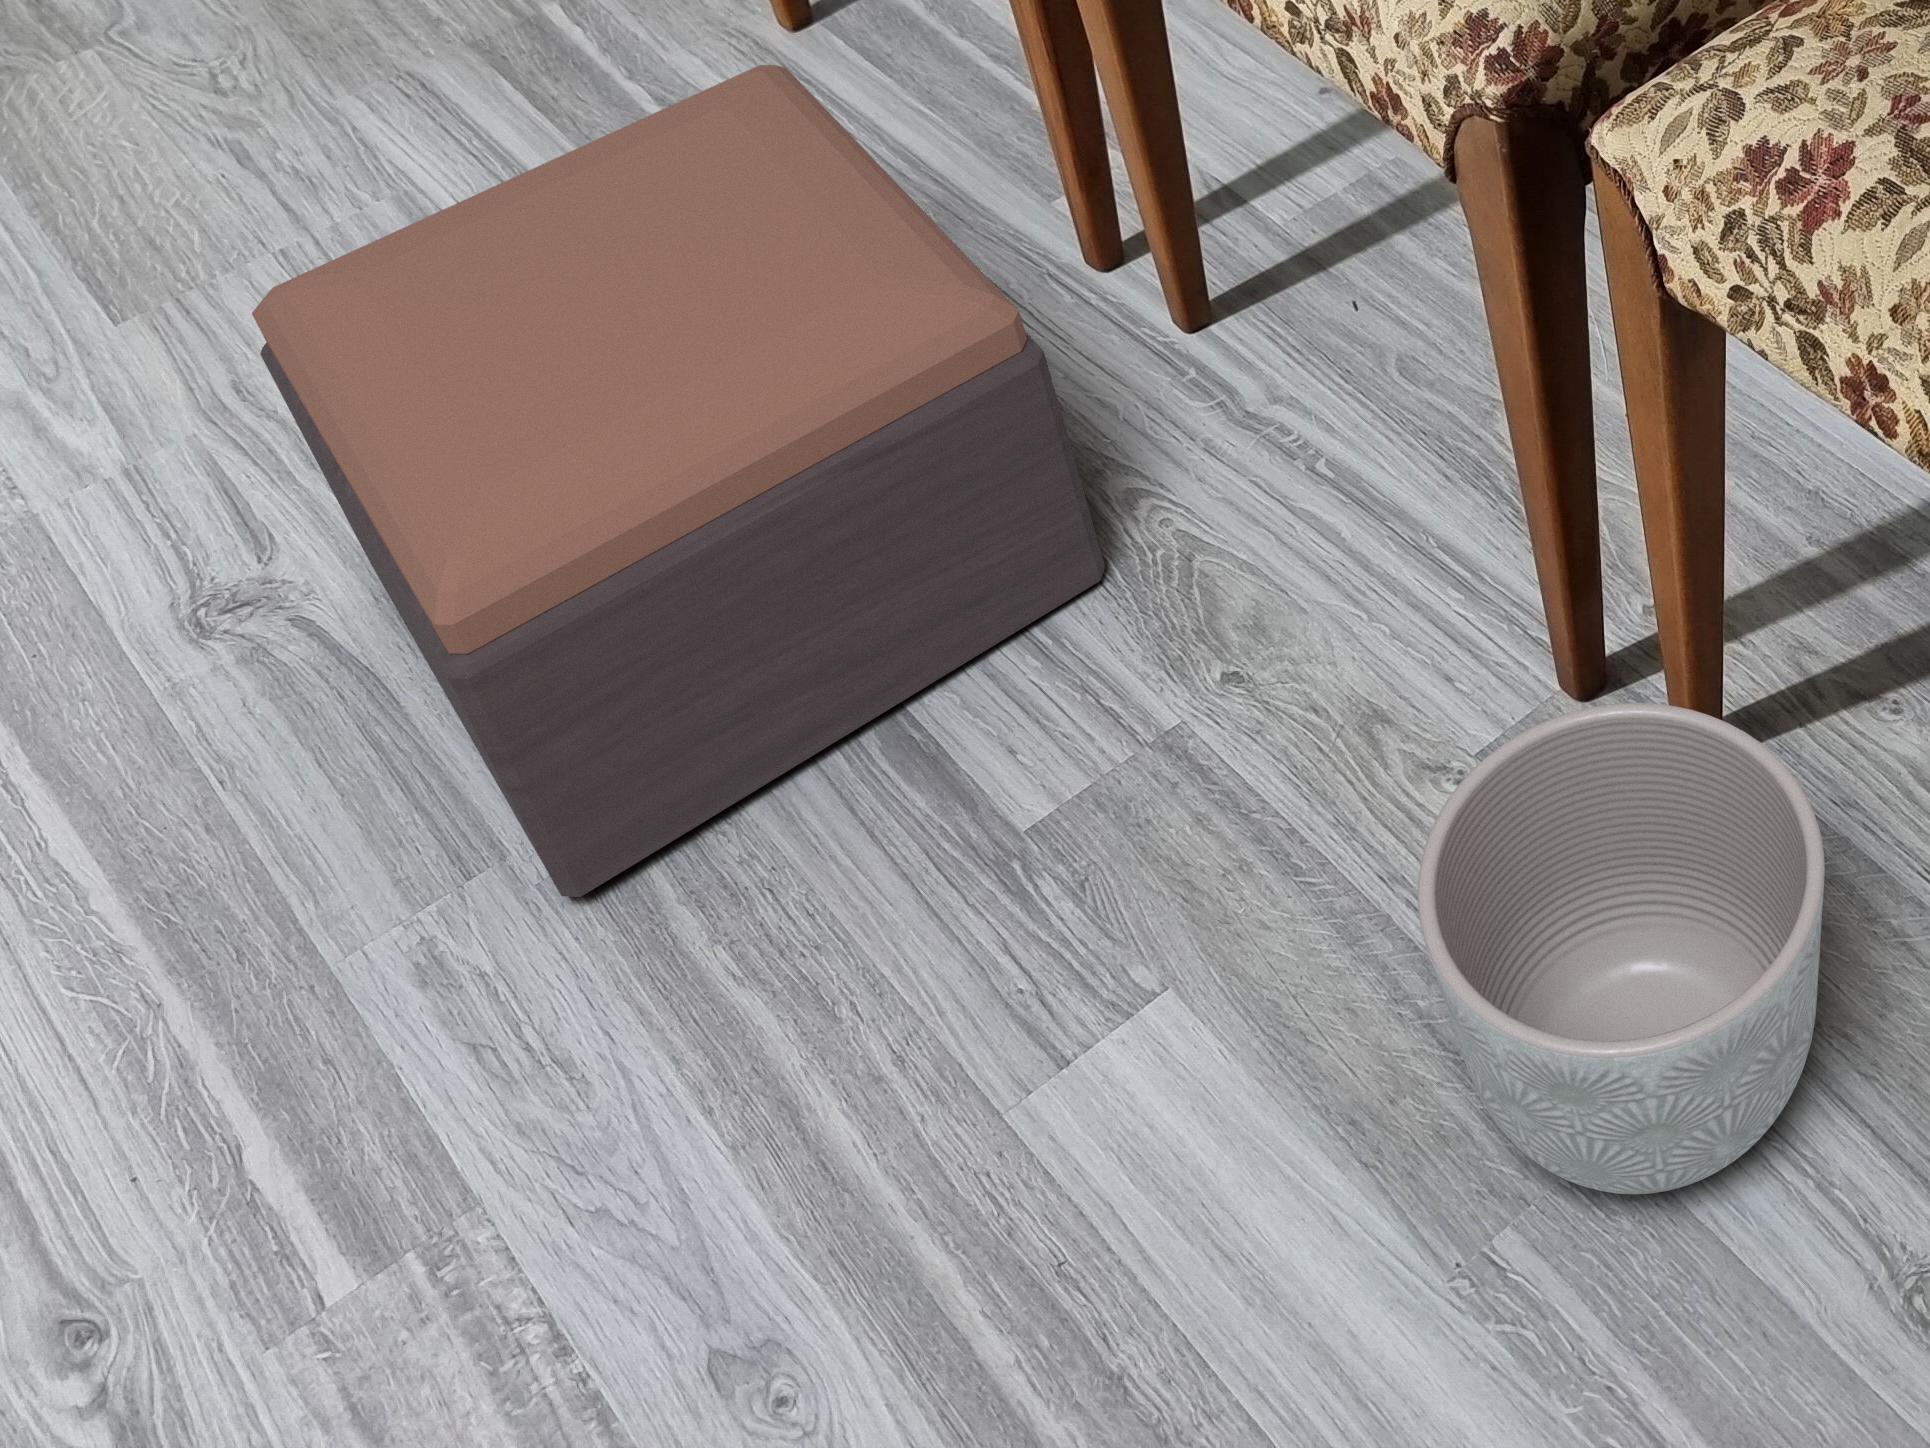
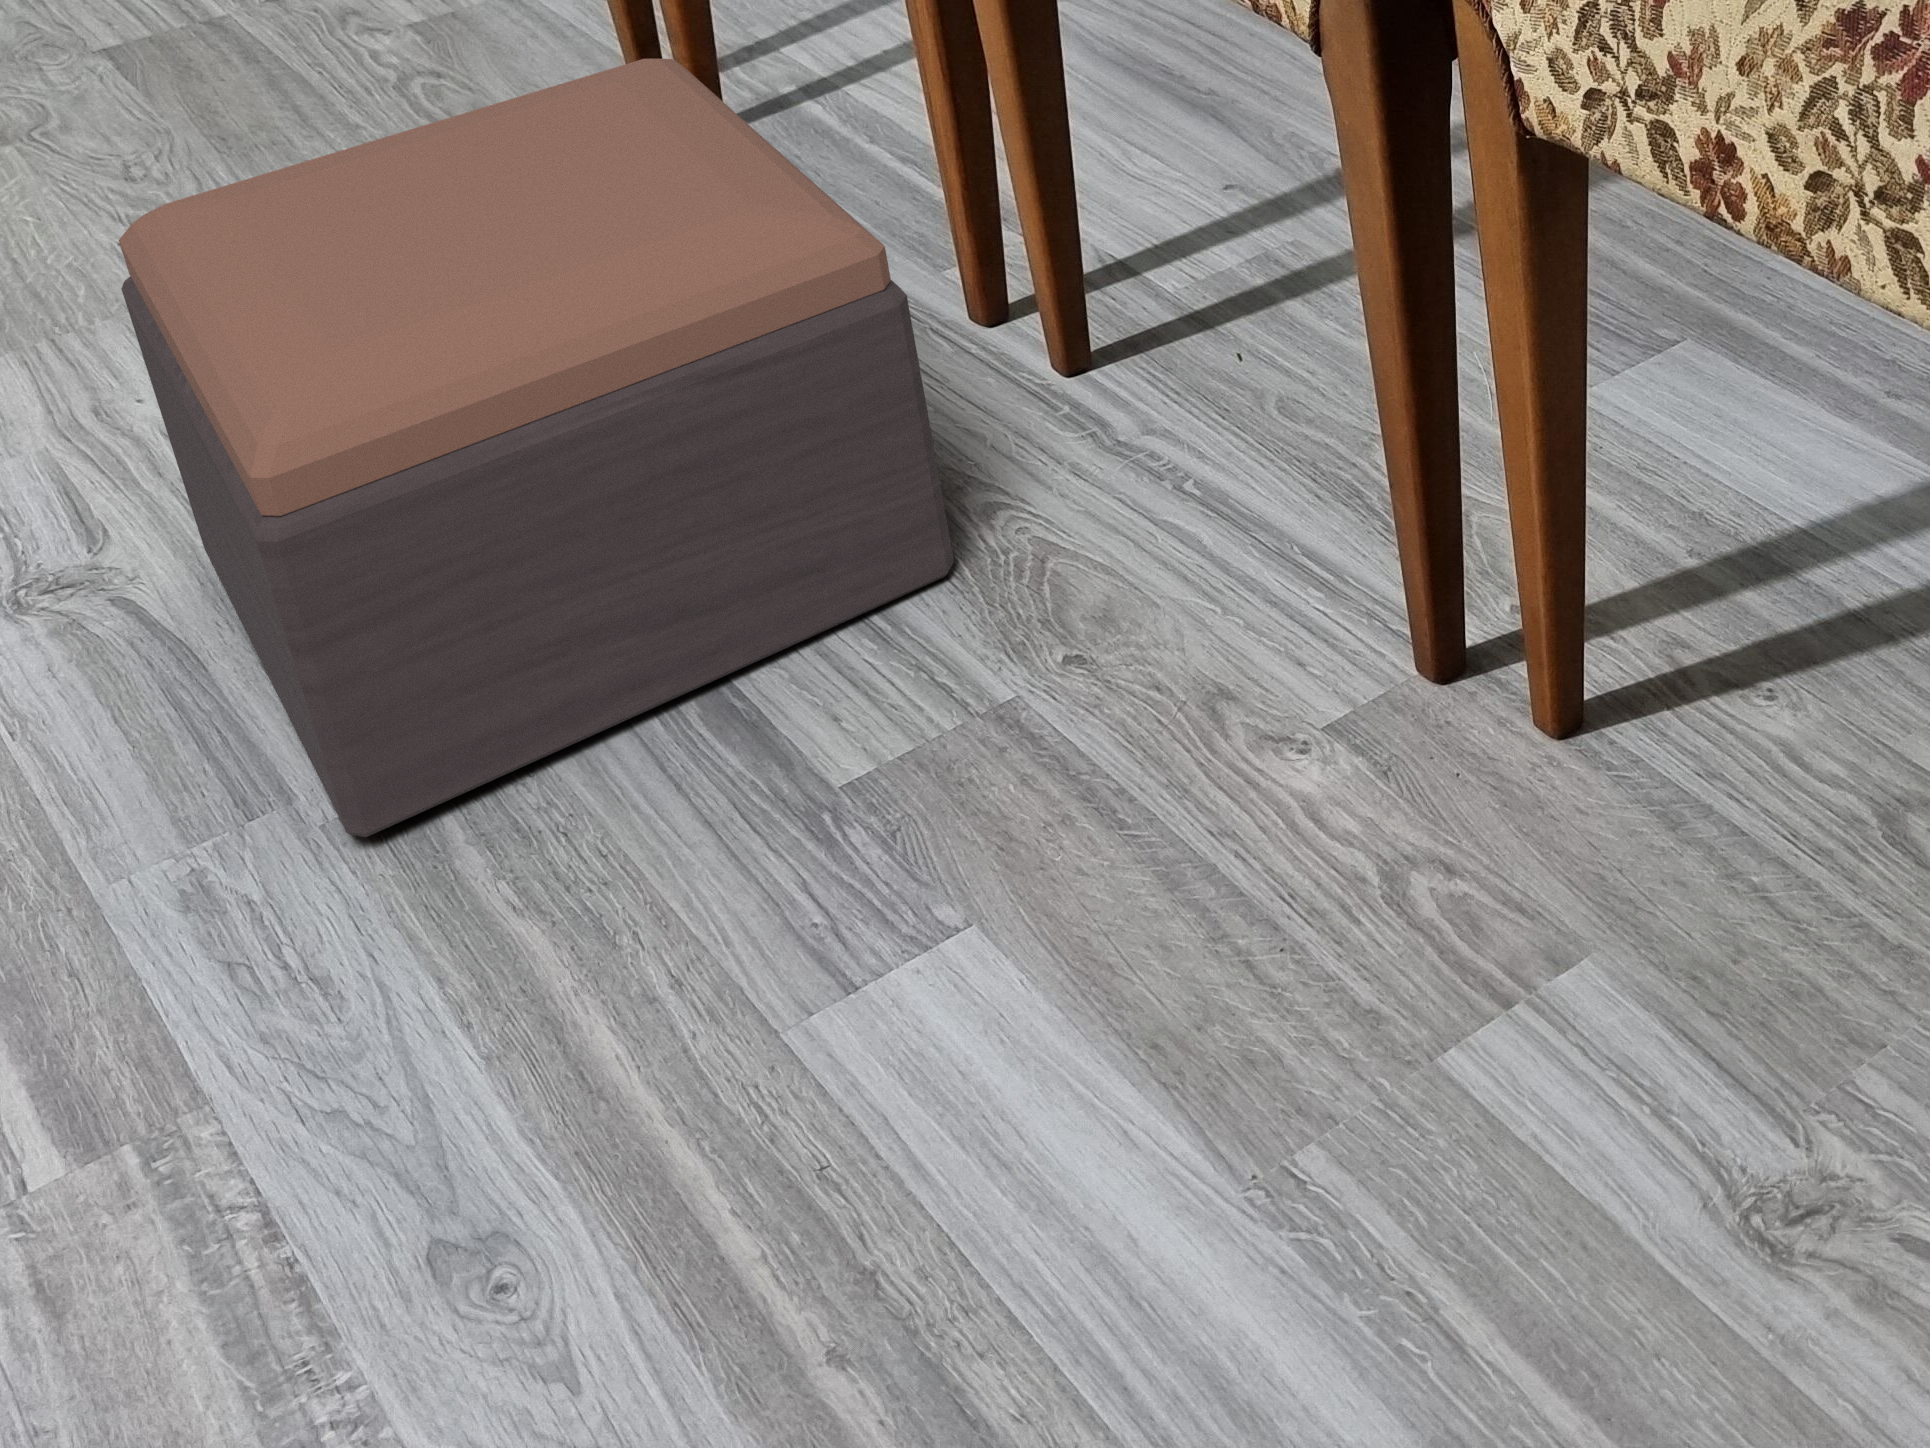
planter: present [1417,703,1825,1194] -> none [1236,590,1669,1111]

